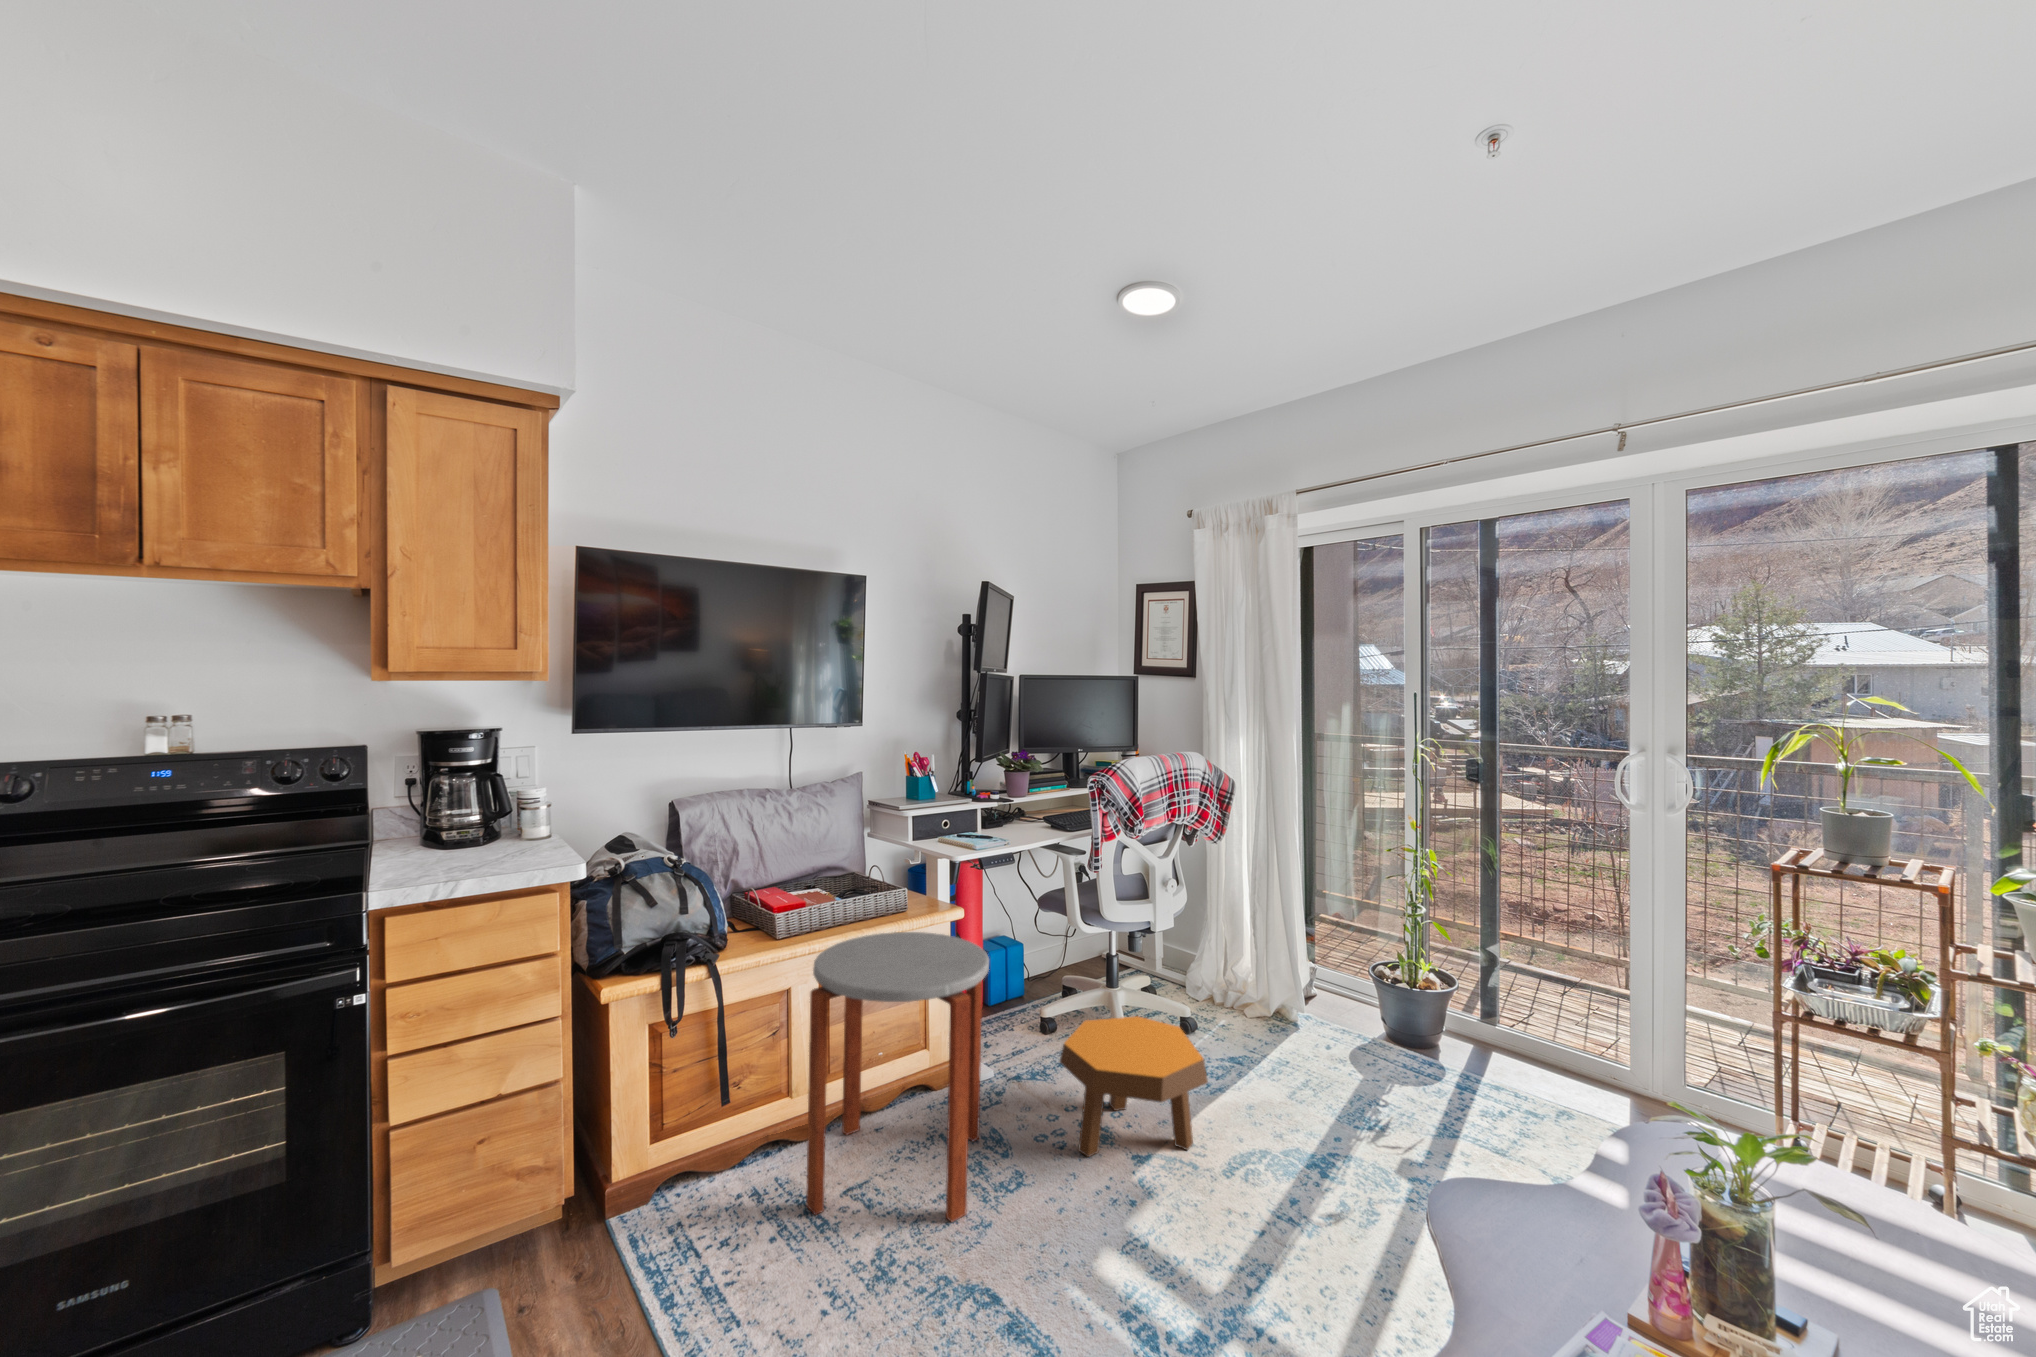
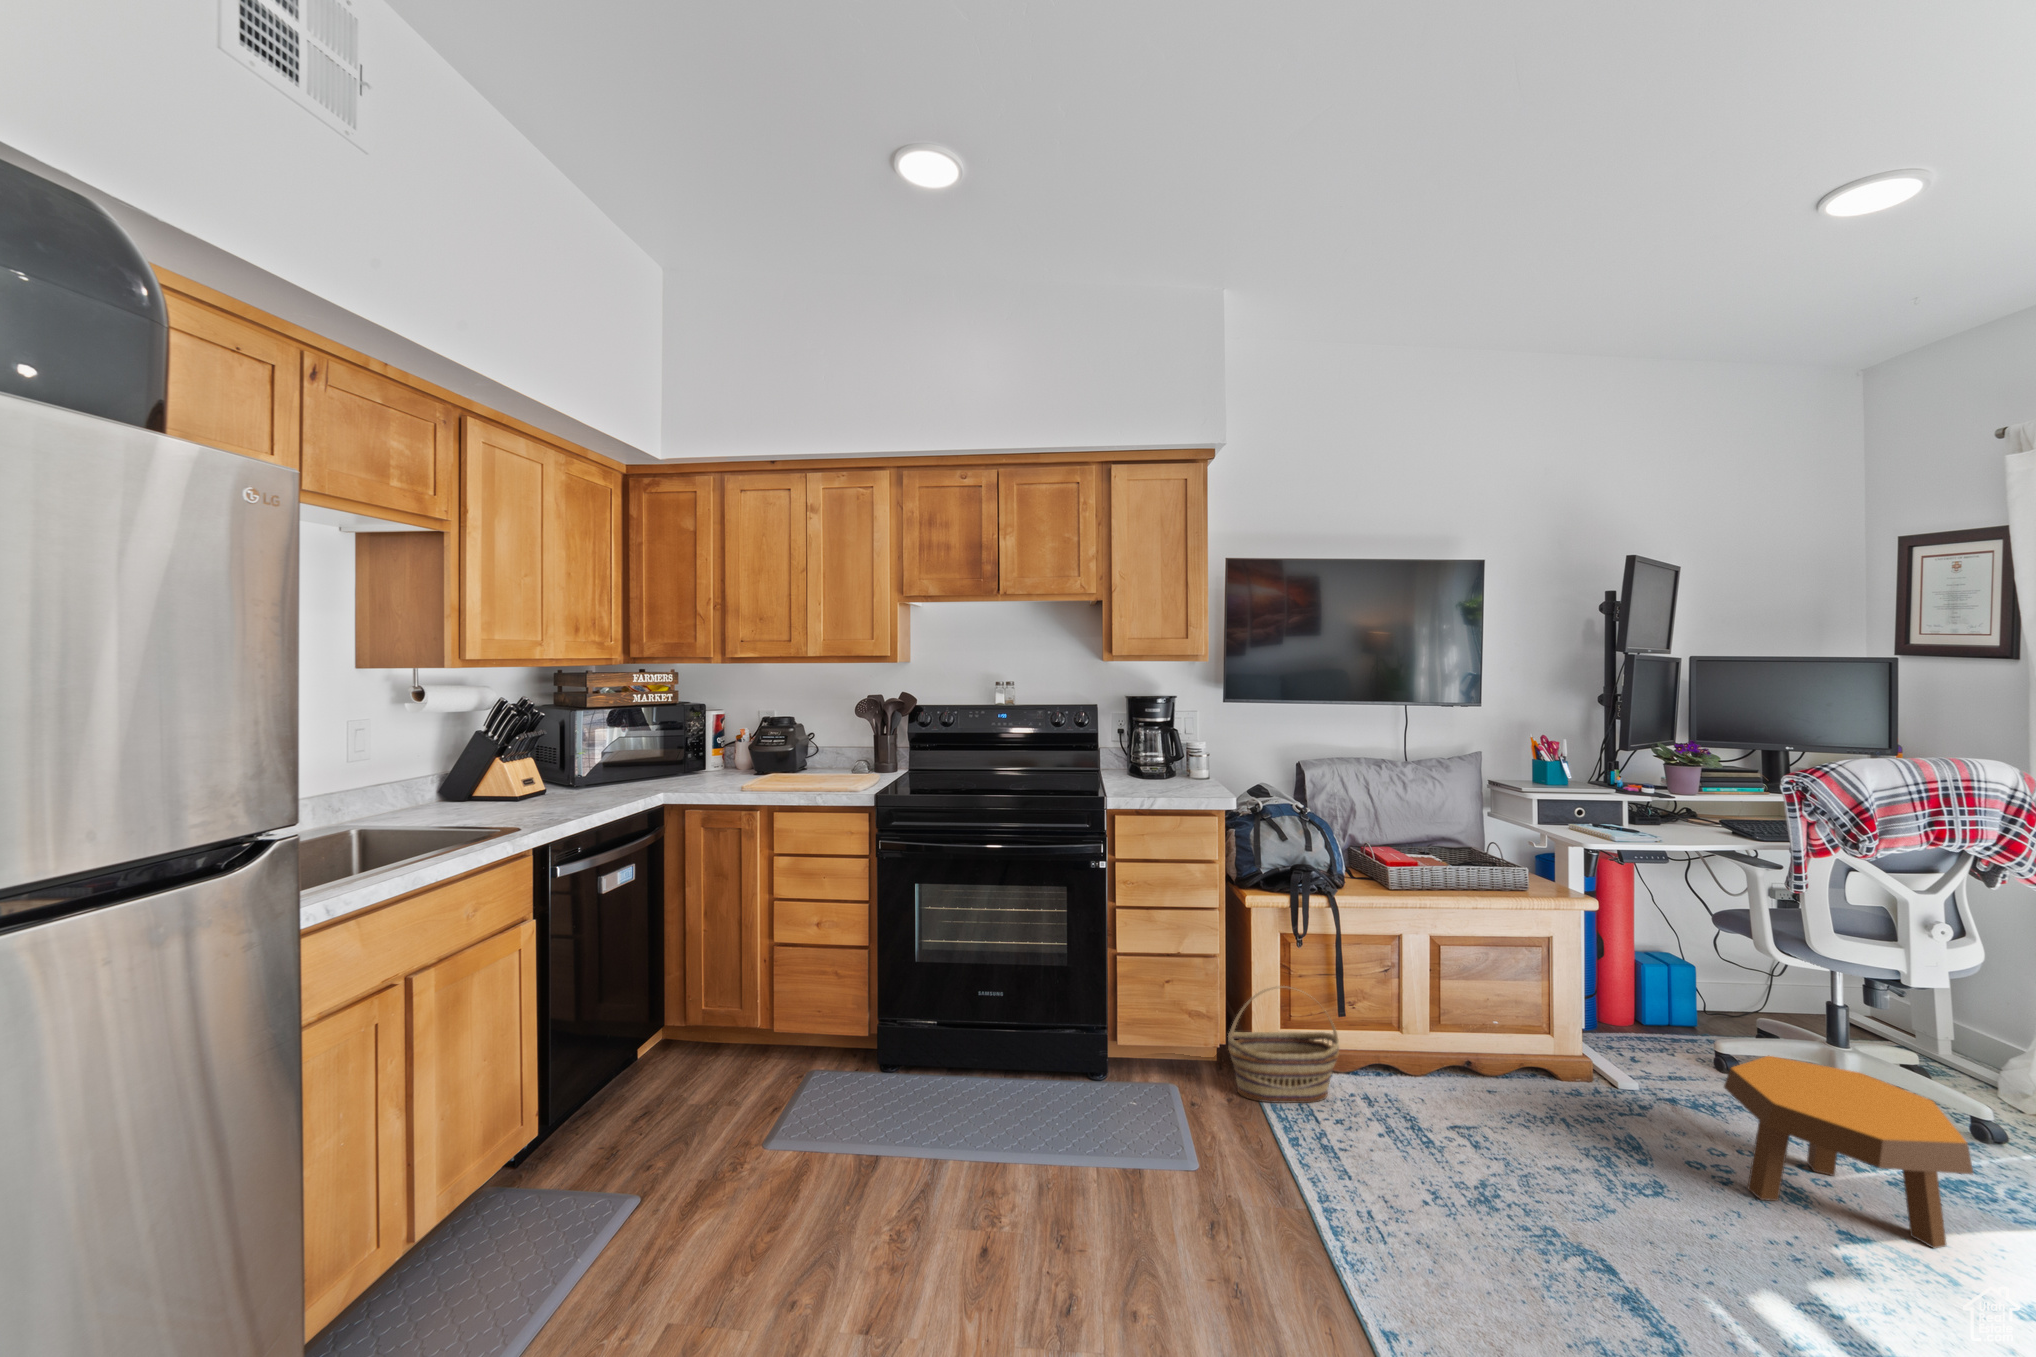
side table: present [806,932,989,1222] -> none [1414,903,1621,1190]
basket: none [577,1091,723,1260] -> present [1228,986,1339,1103]

